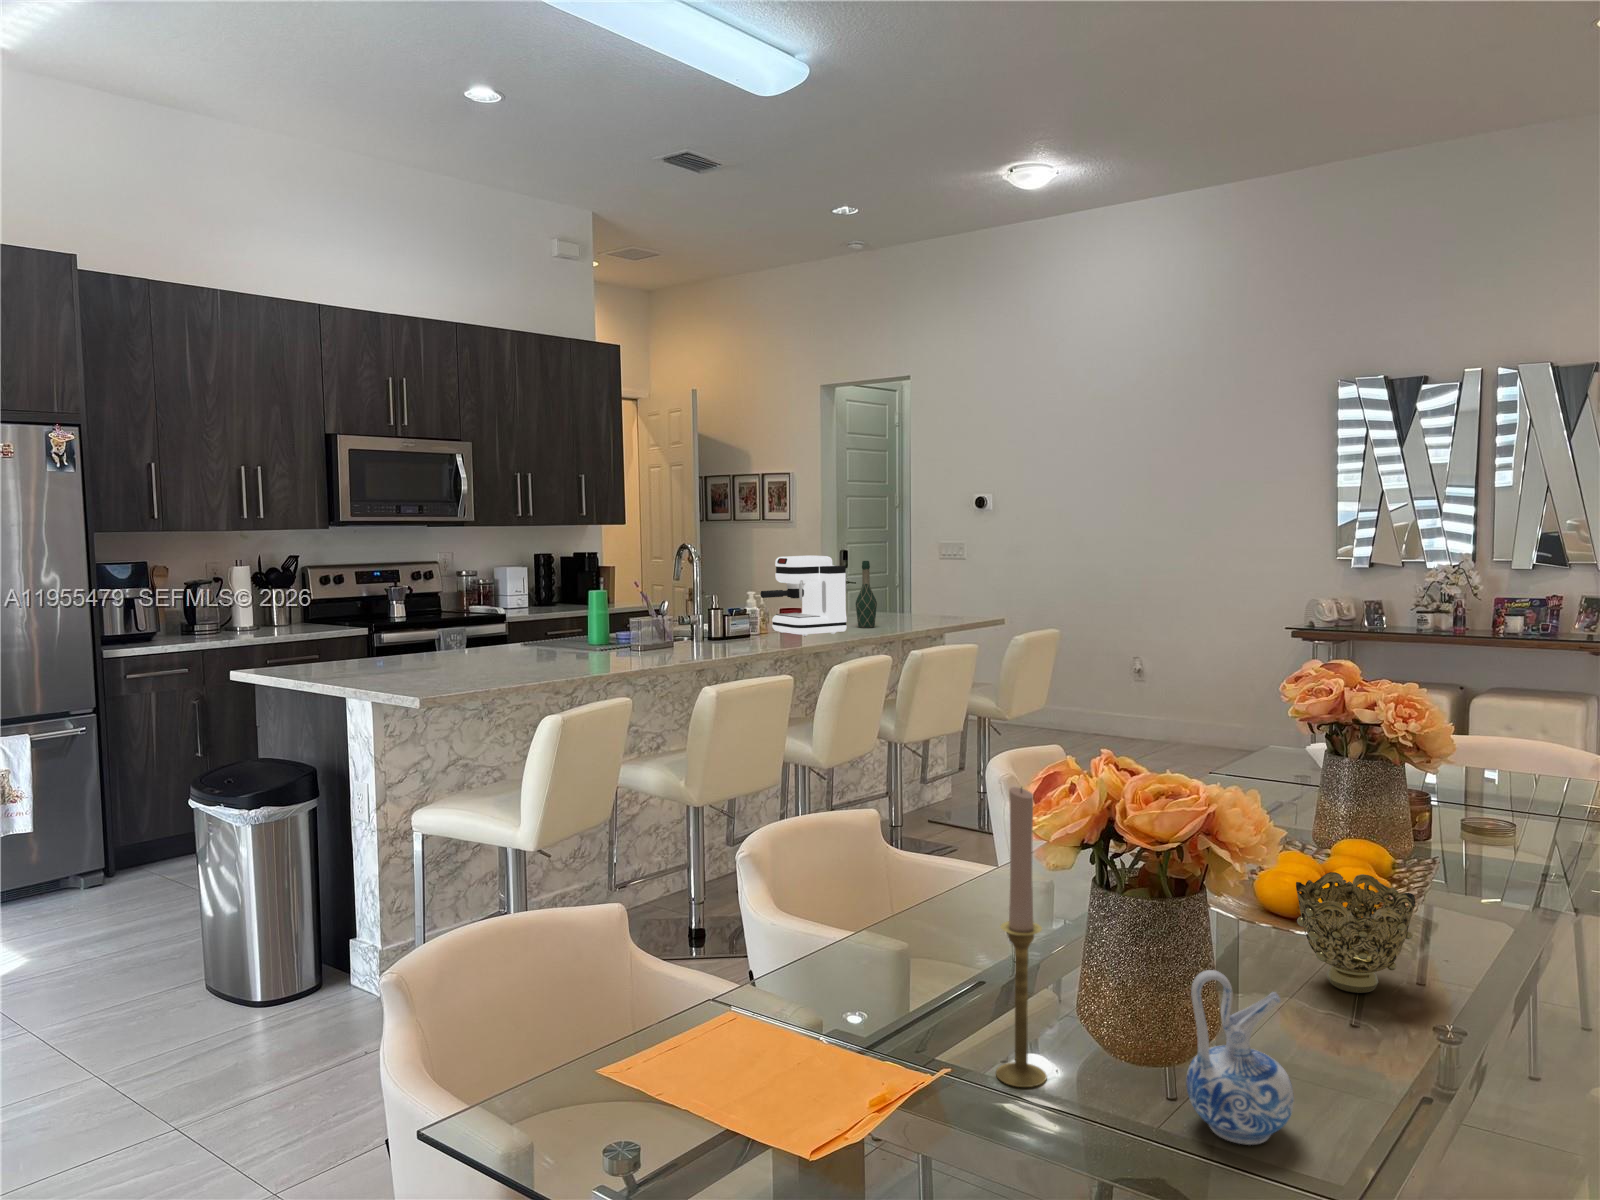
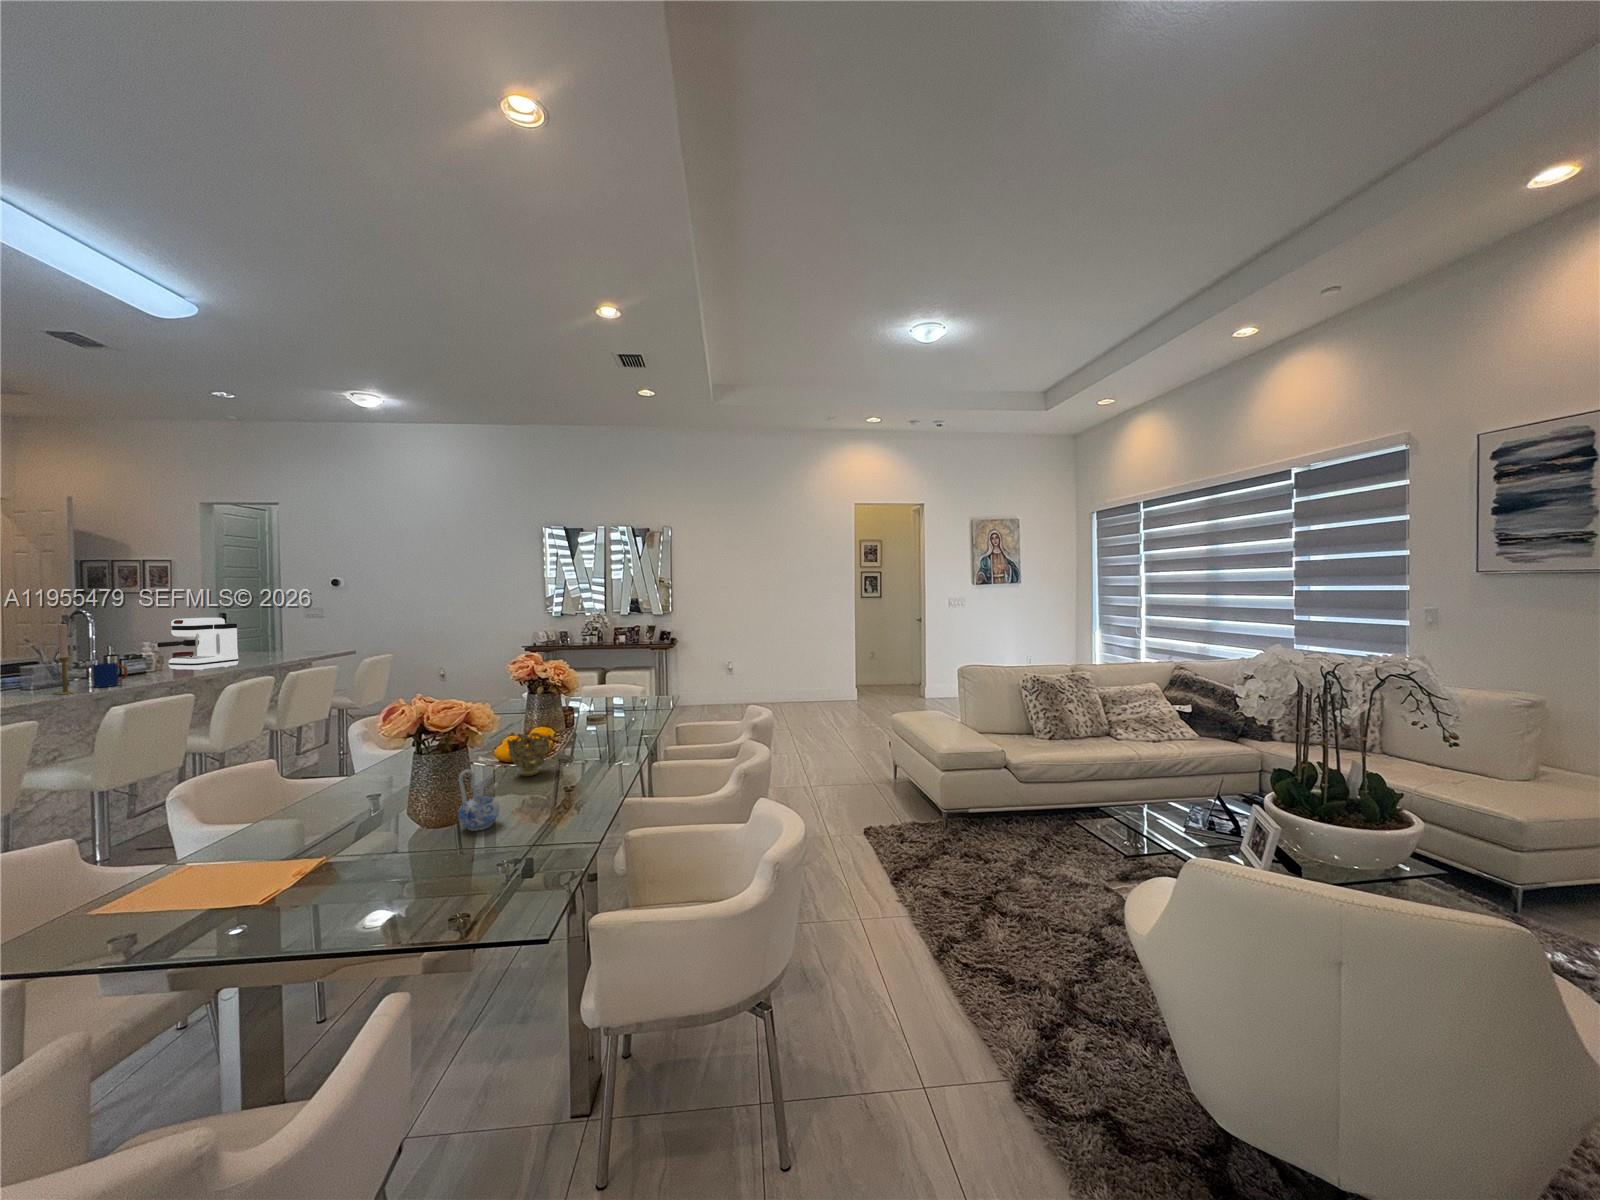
wine bottle: present [856,561,877,628] -> none [245,620,263,662]
mug: none [693,617,725,652] -> present [92,663,128,687]
candlestick: present [996,787,1047,1087] -> present [57,624,74,695]

